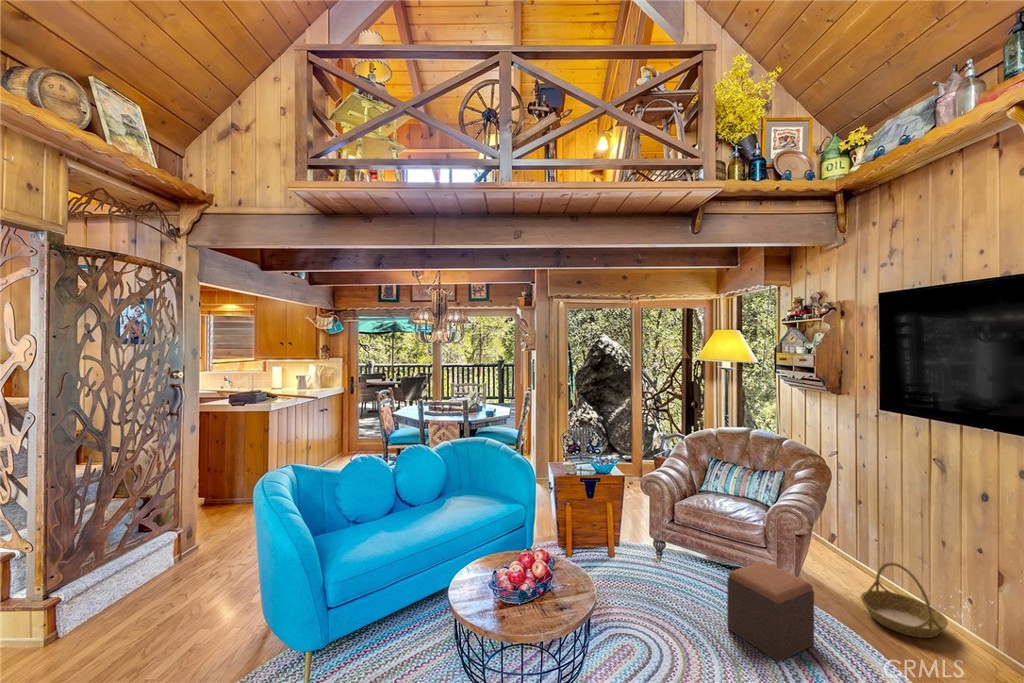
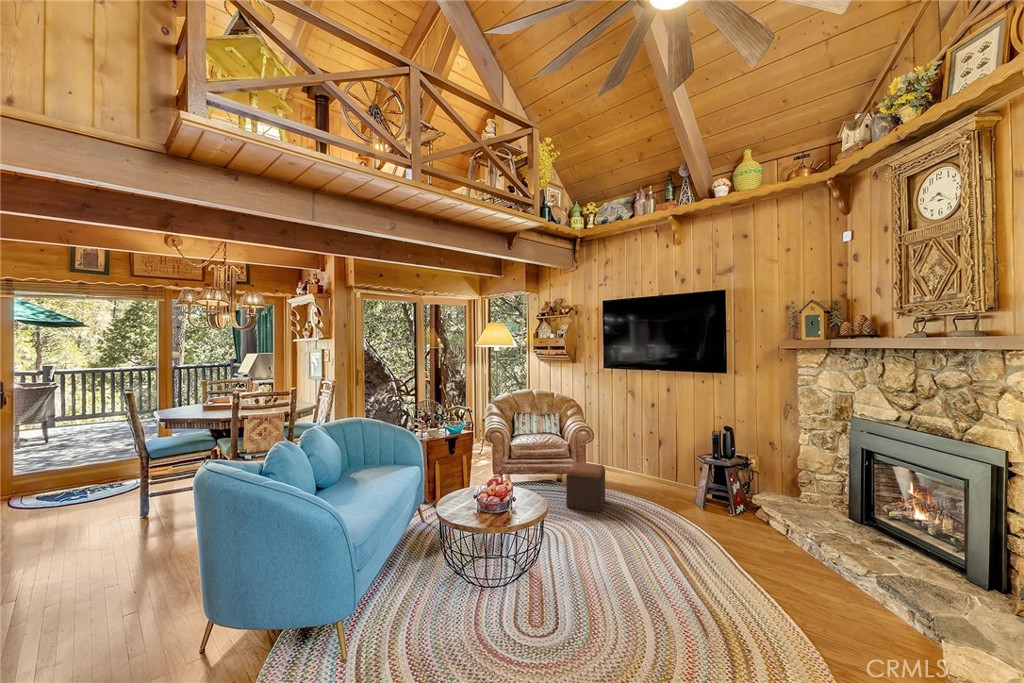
basket: present [861,562,948,638] -> none [604,449,641,484]

